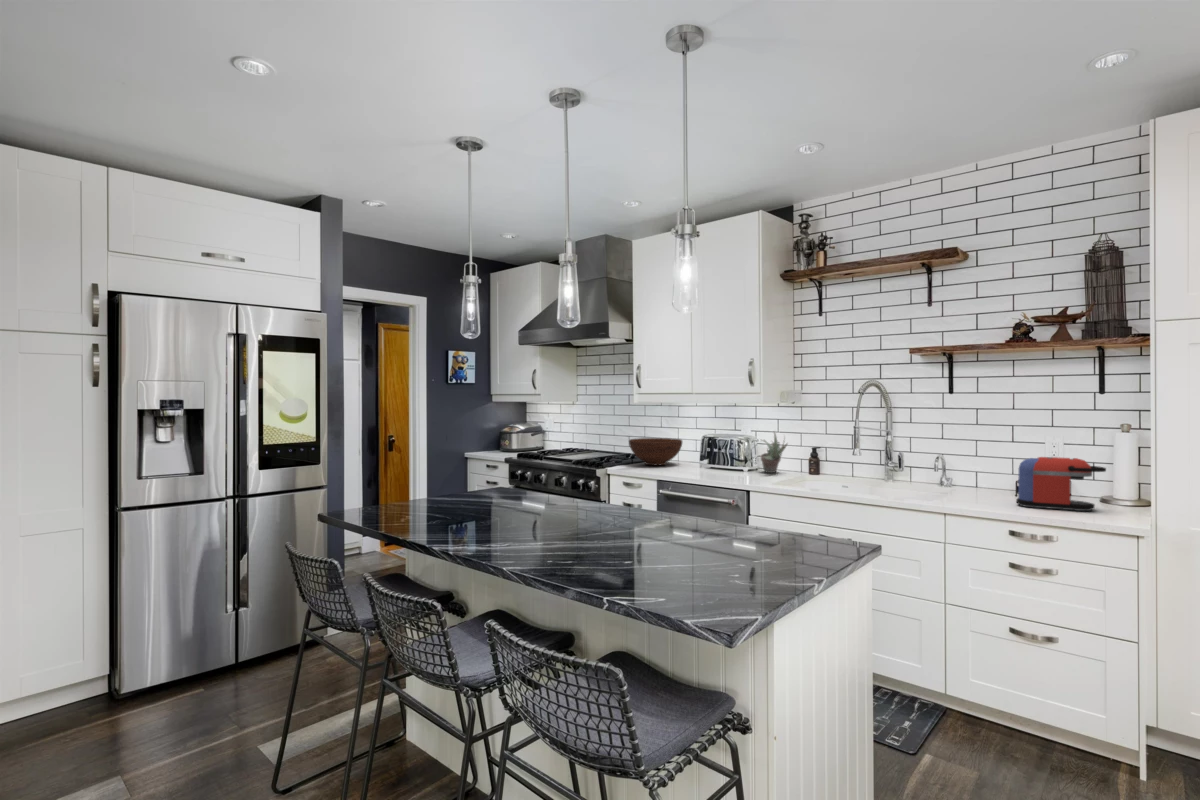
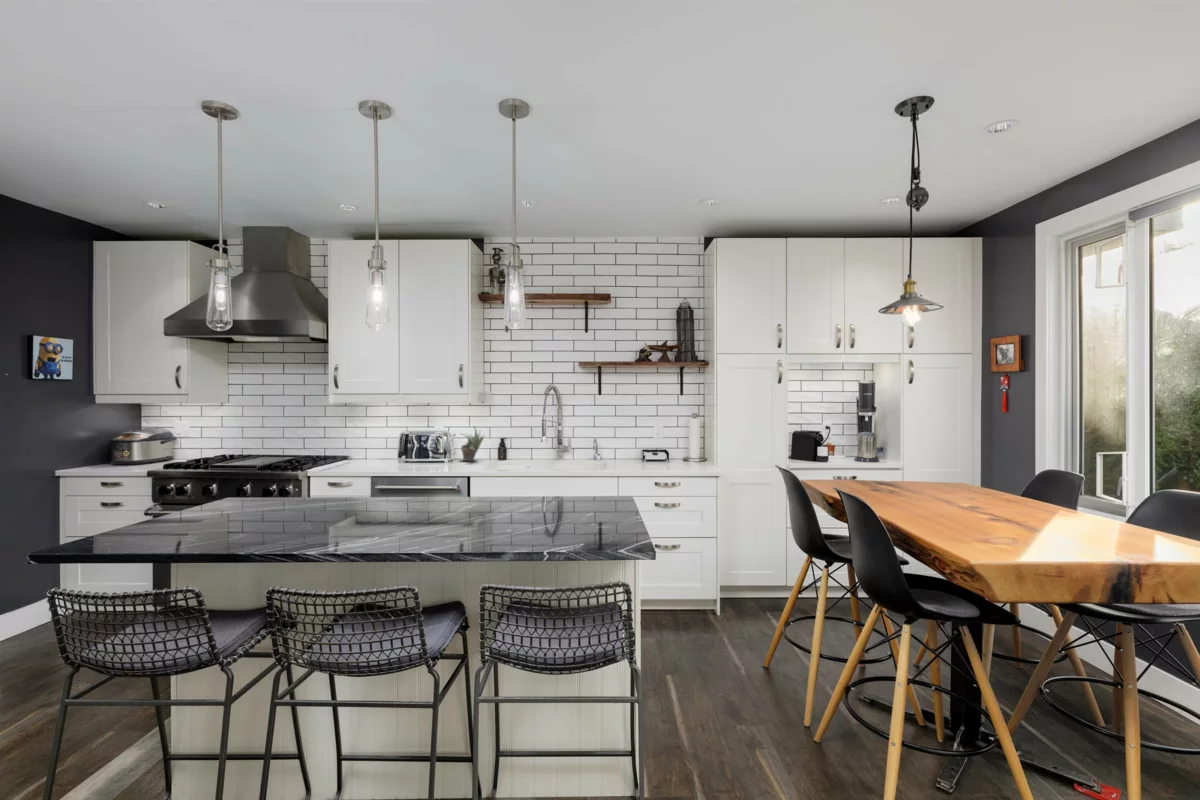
fruit bowl: present [629,438,682,465] -> none [325,437,382,464]
coffee maker: present [1016,457,1106,511] -> none [651,435,694,468]

